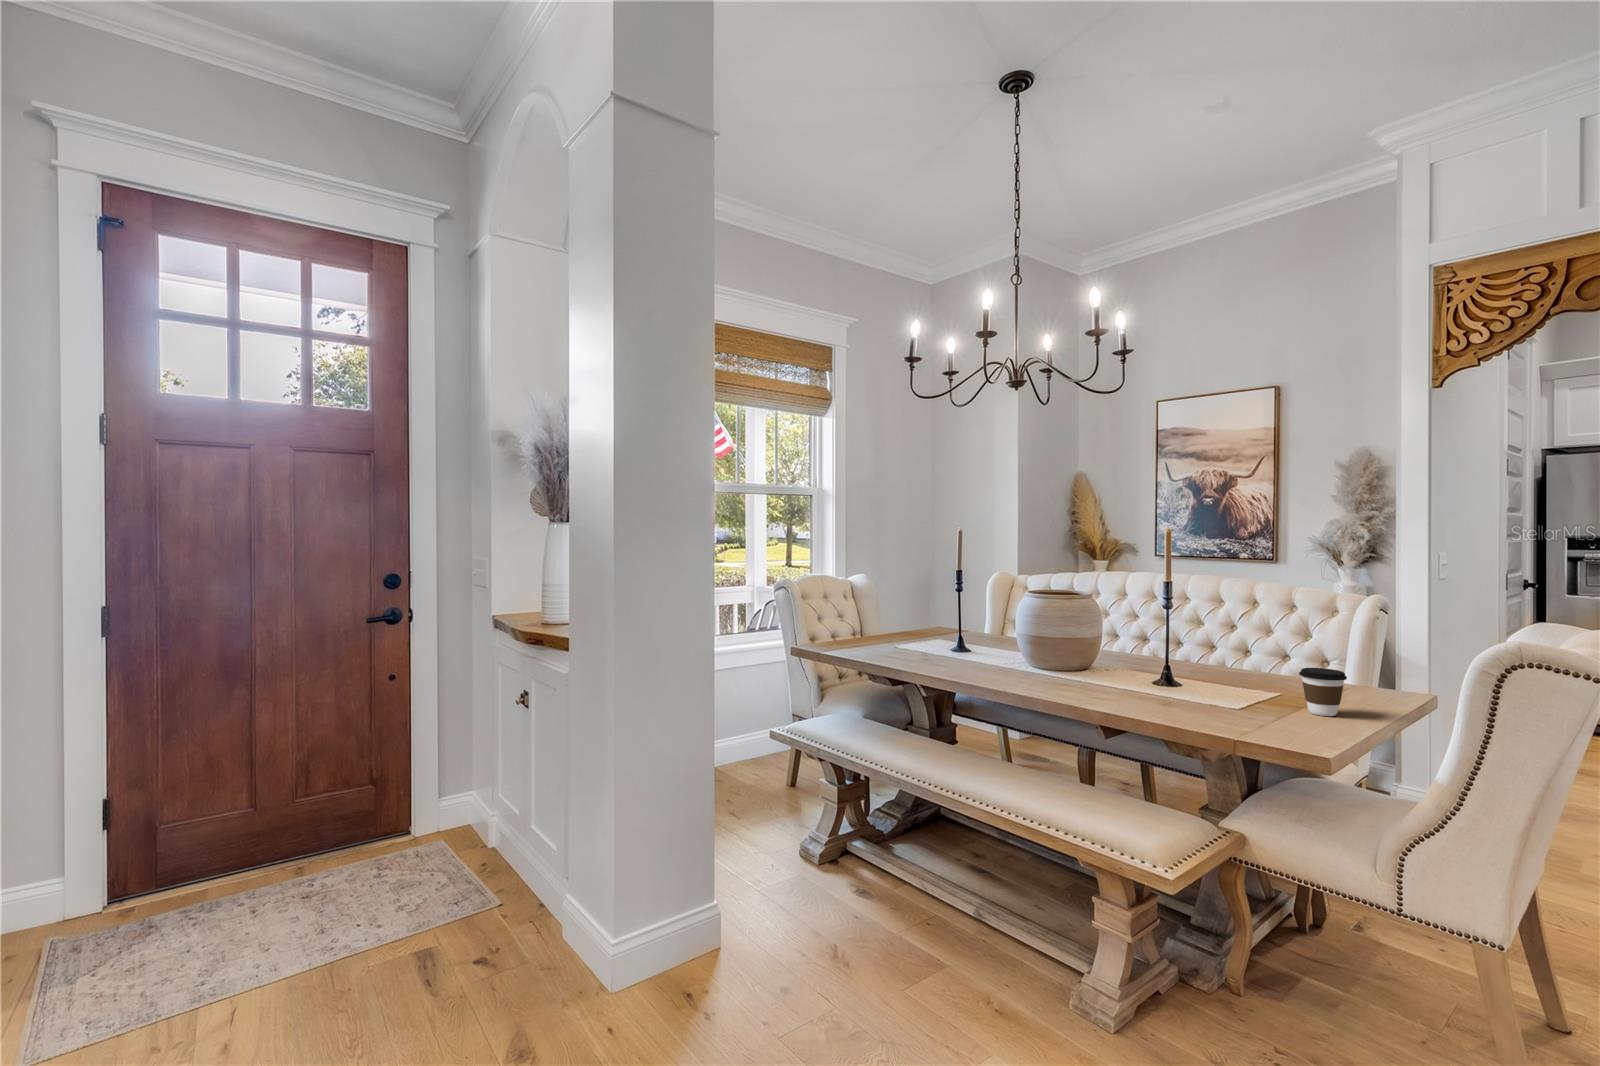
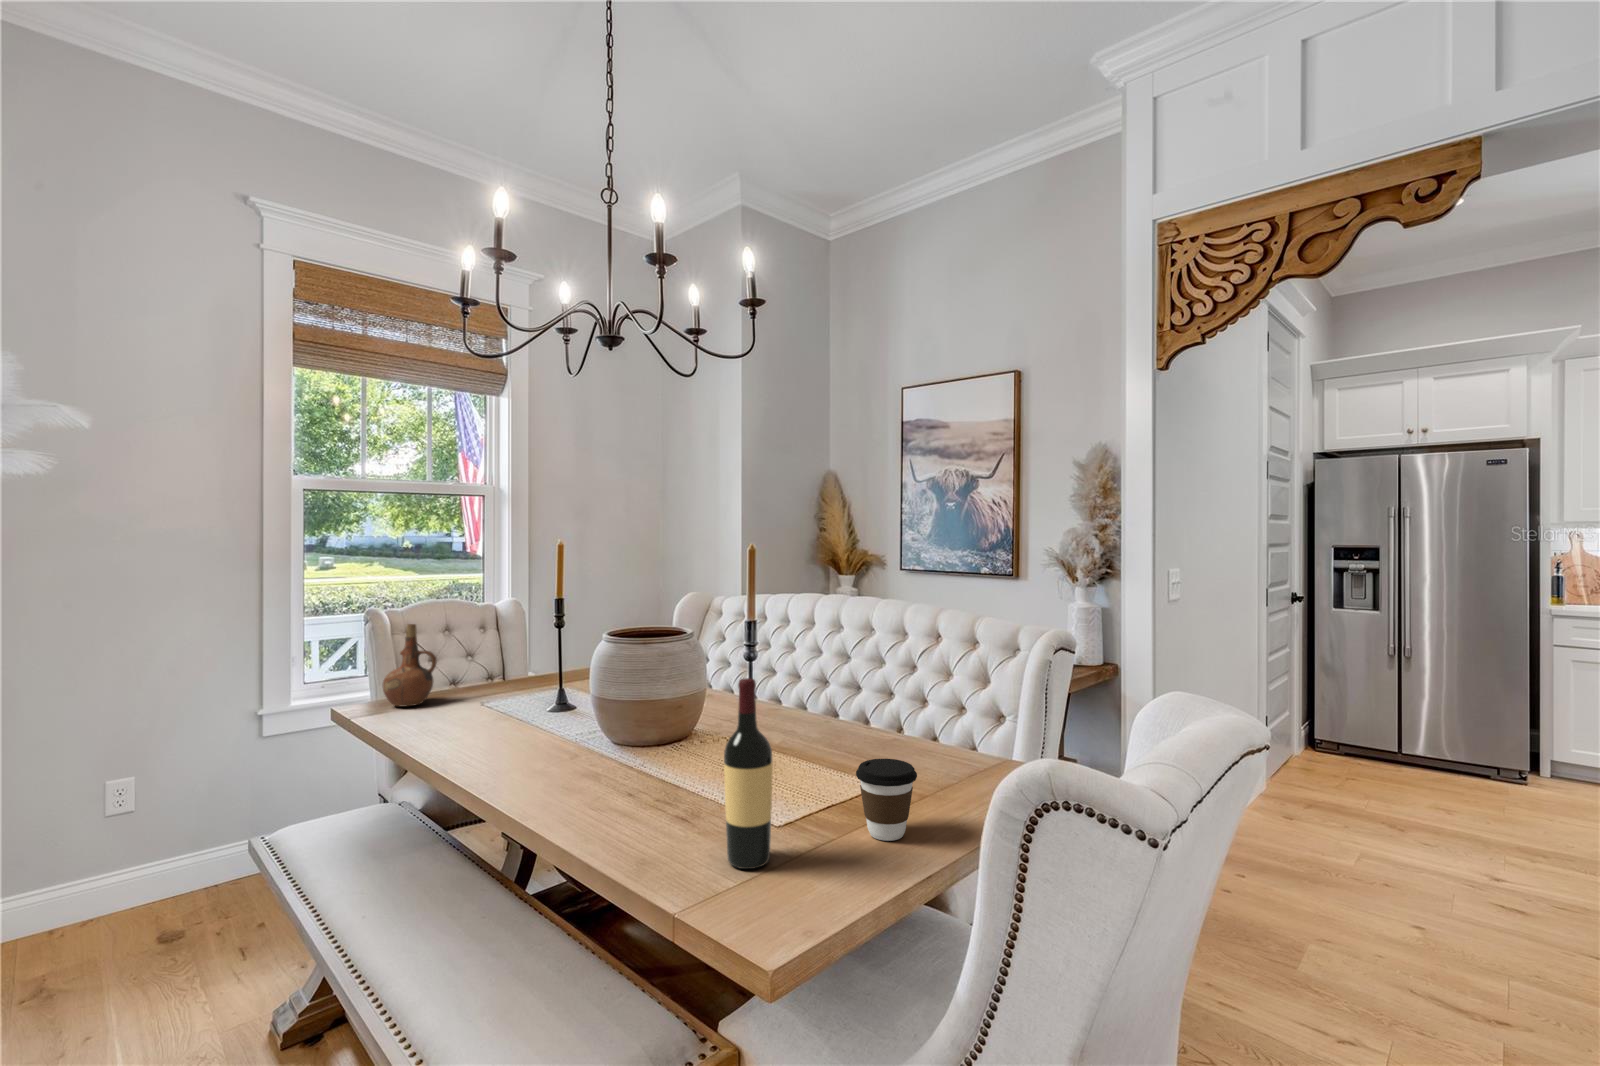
ceramic pitcher: none [835,589,869,648] -> present [383,624,437,706]
wine bottle: none [1232,610,1266,723] -> present [724,678,773,869]

